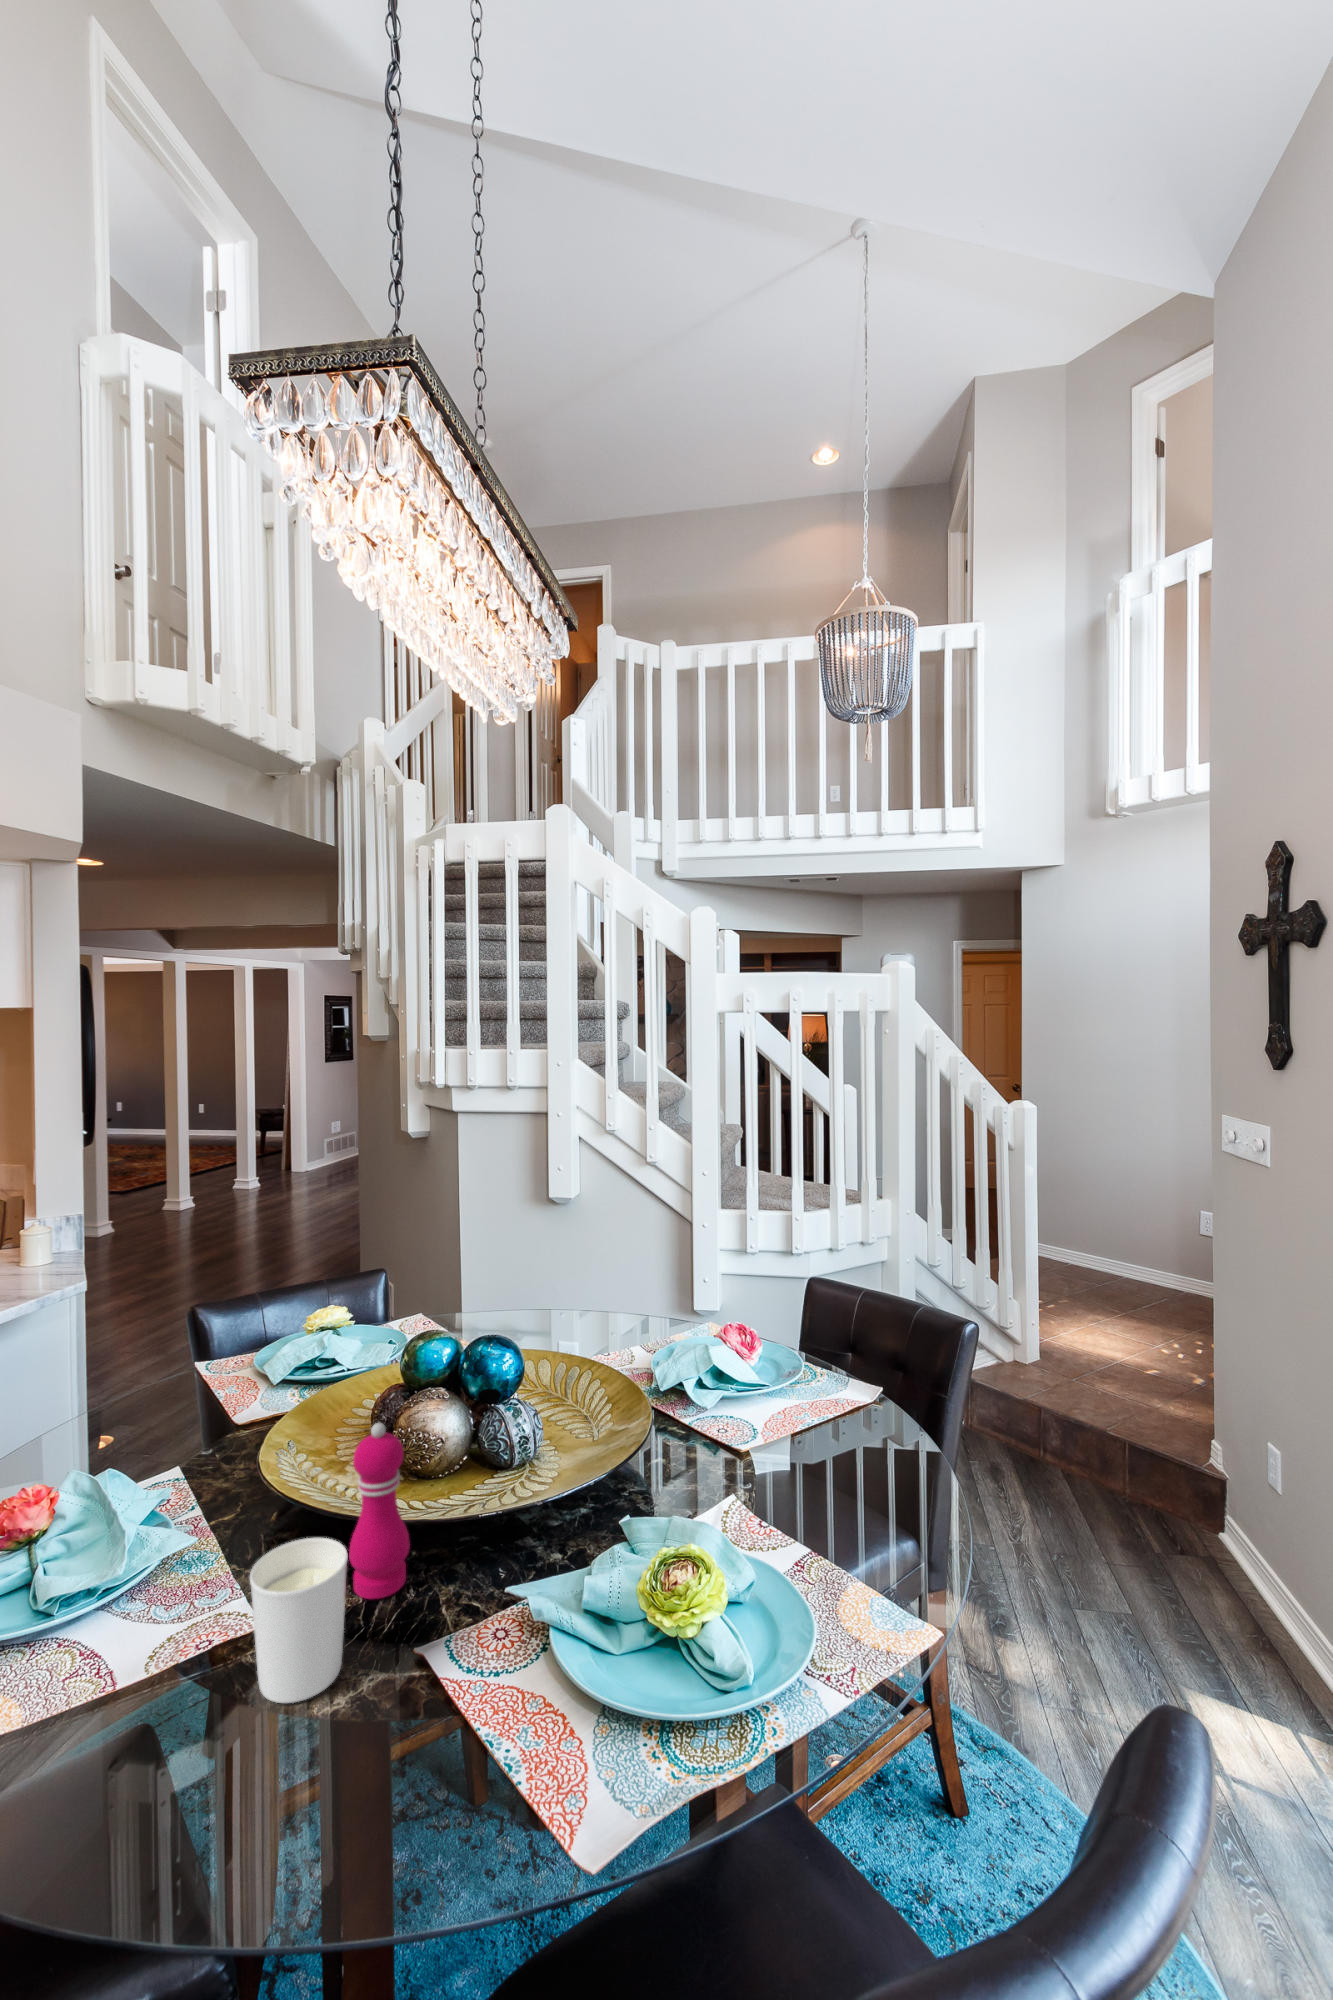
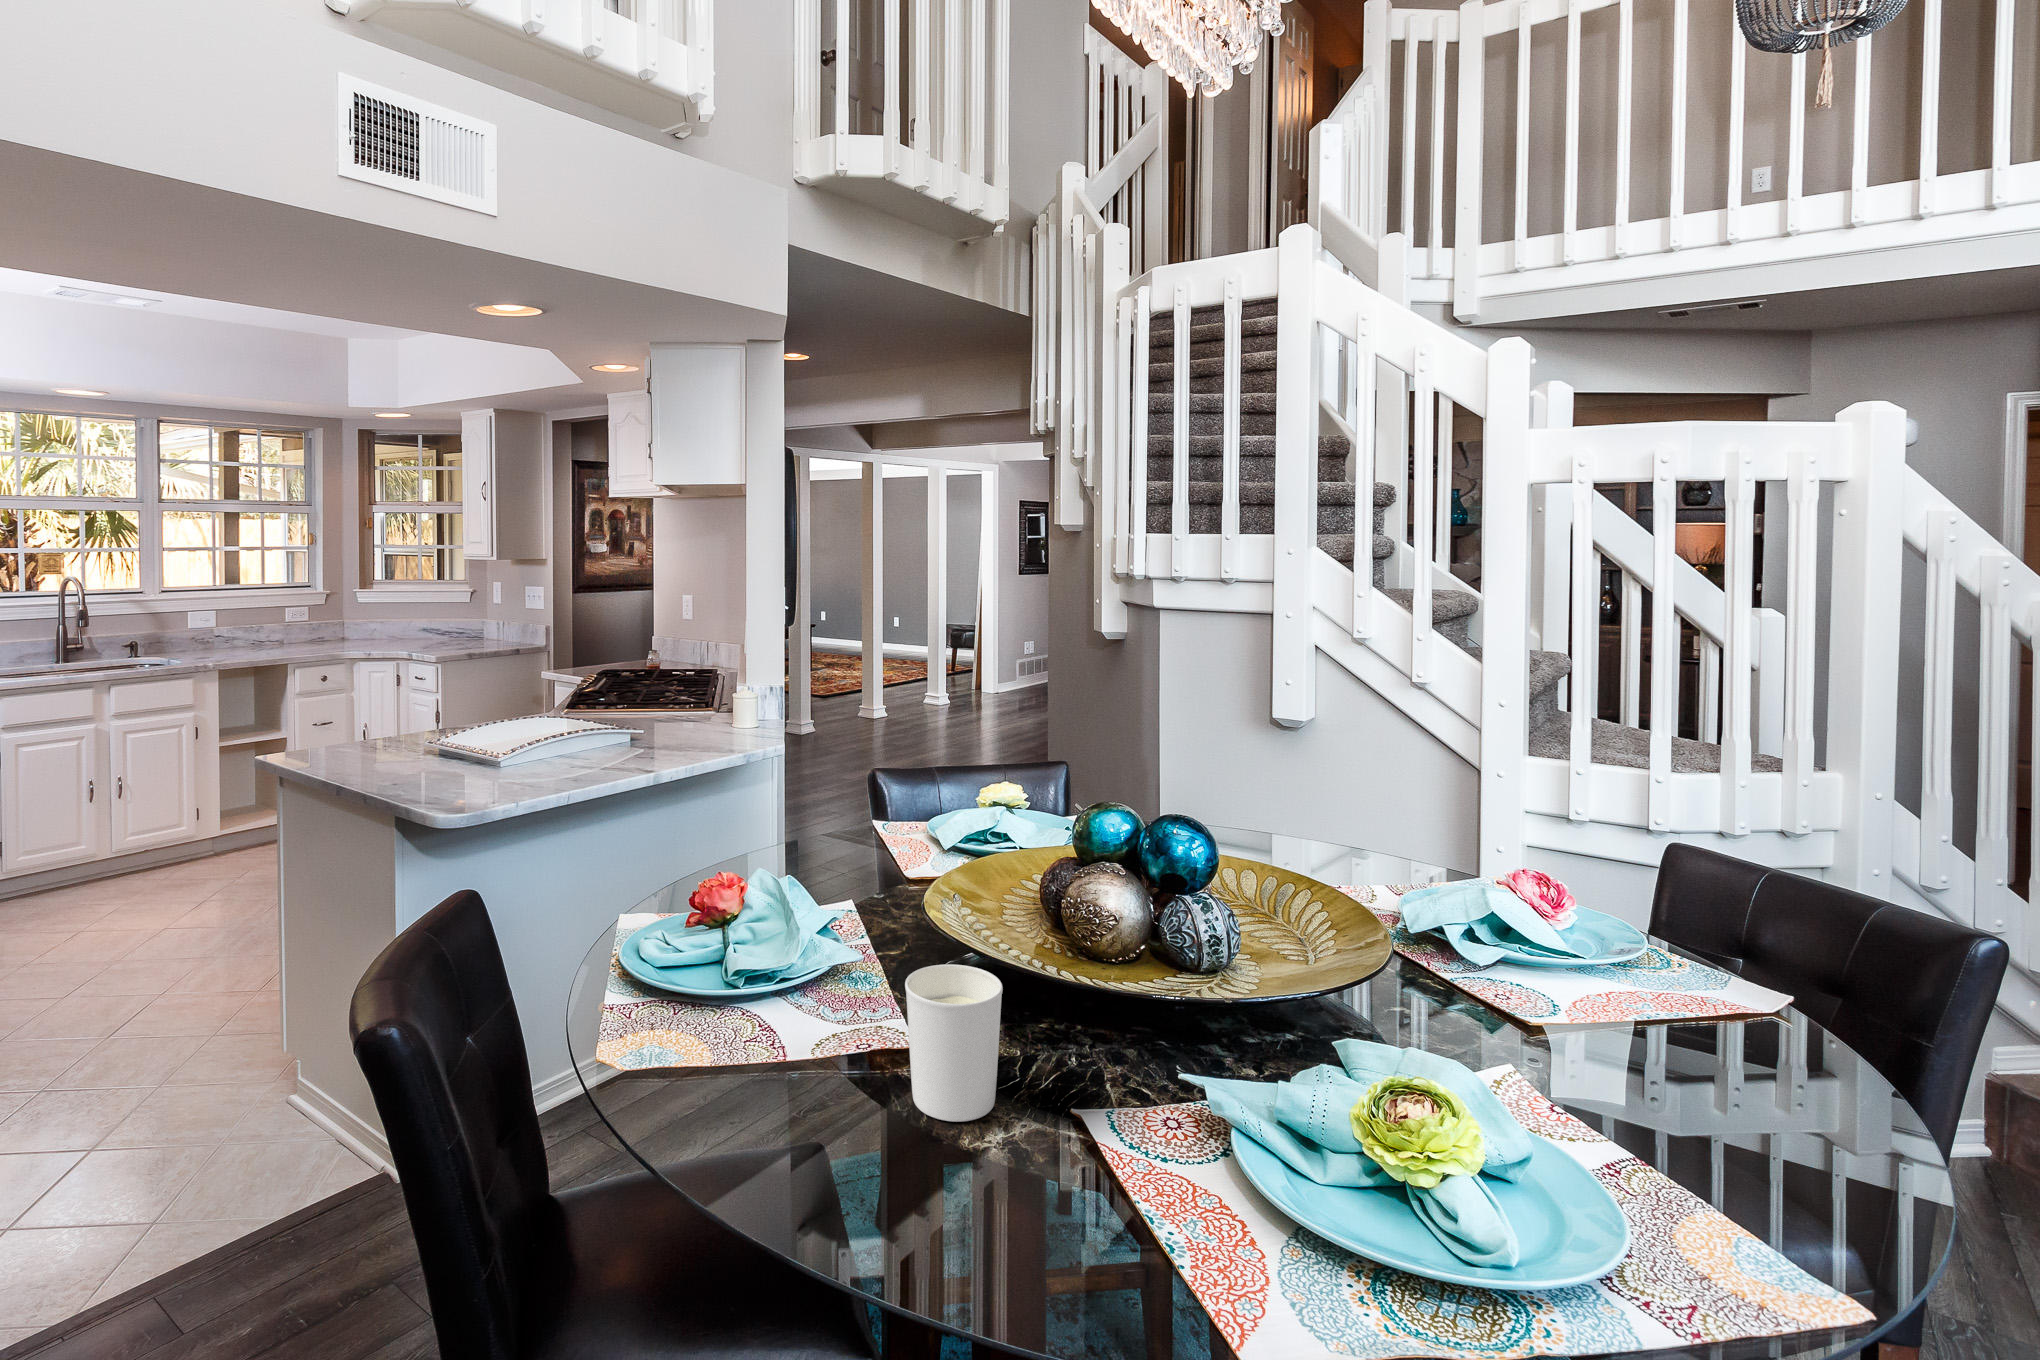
pepper mill: present [349,1423,410,1599] -> none [1008,869,1073,1059]

